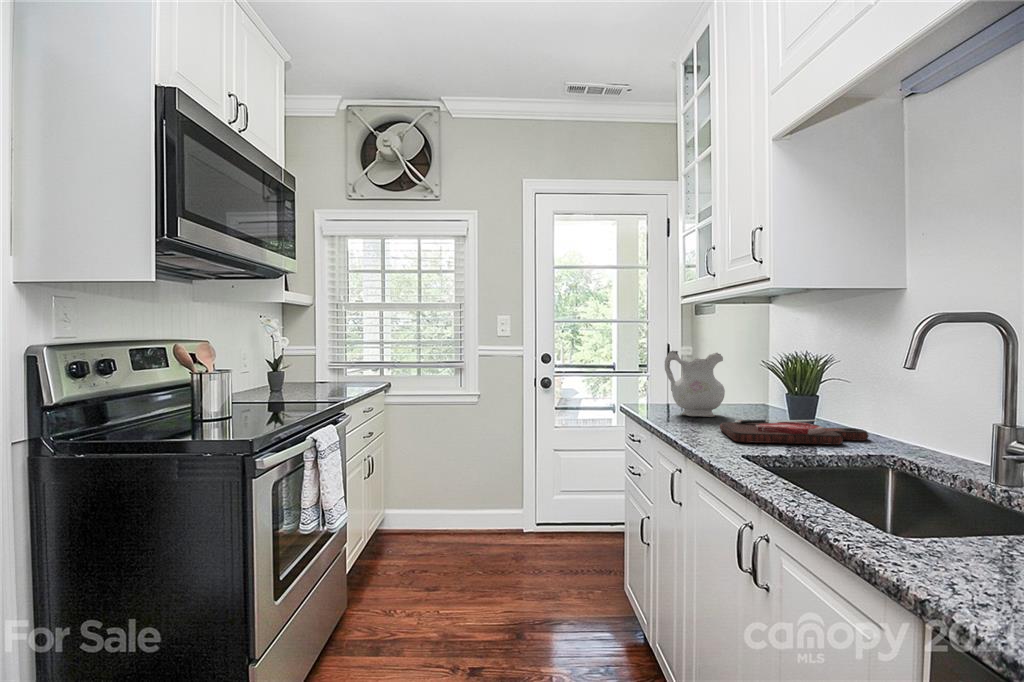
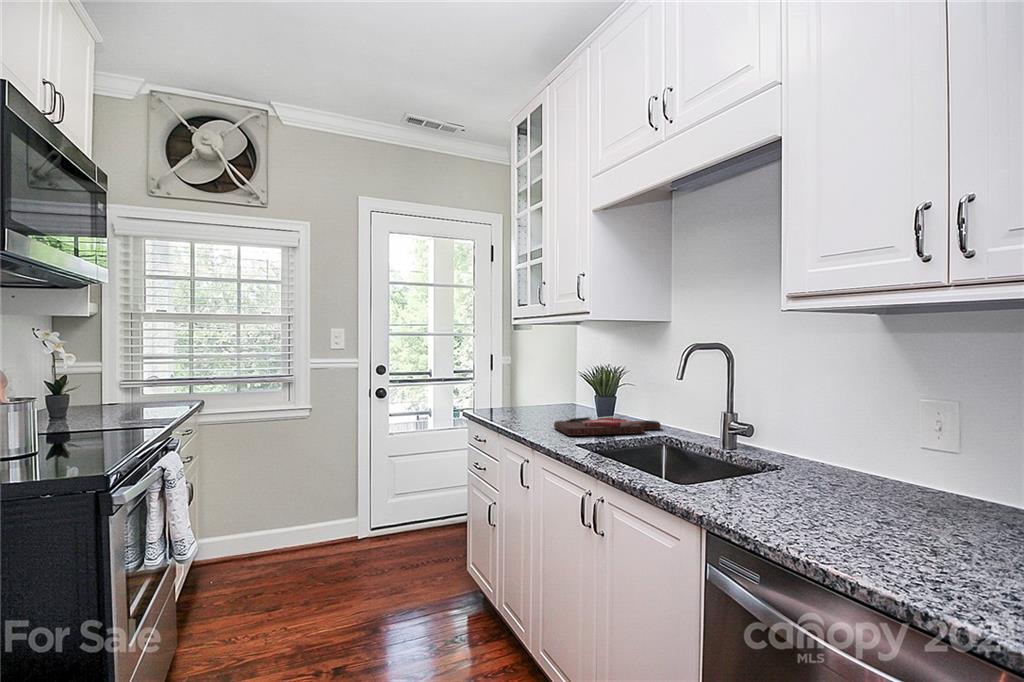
ceramic pitcher: present [665,351,725,417] -> none [504,362,553,418]

